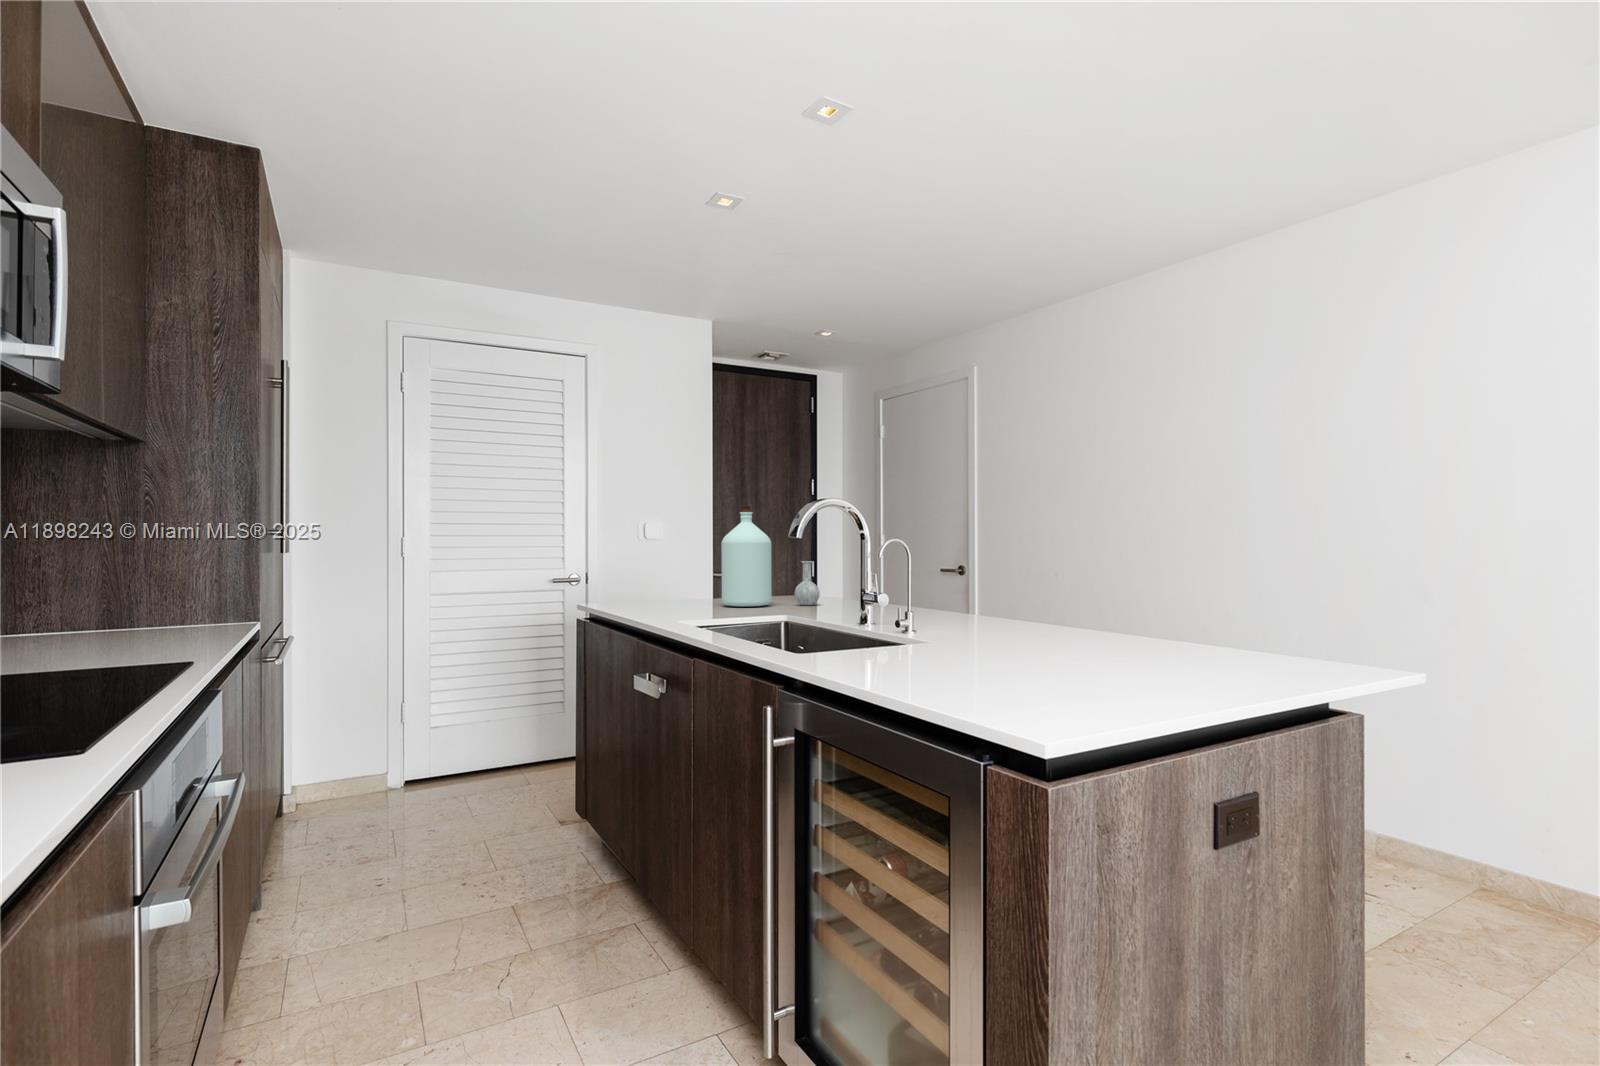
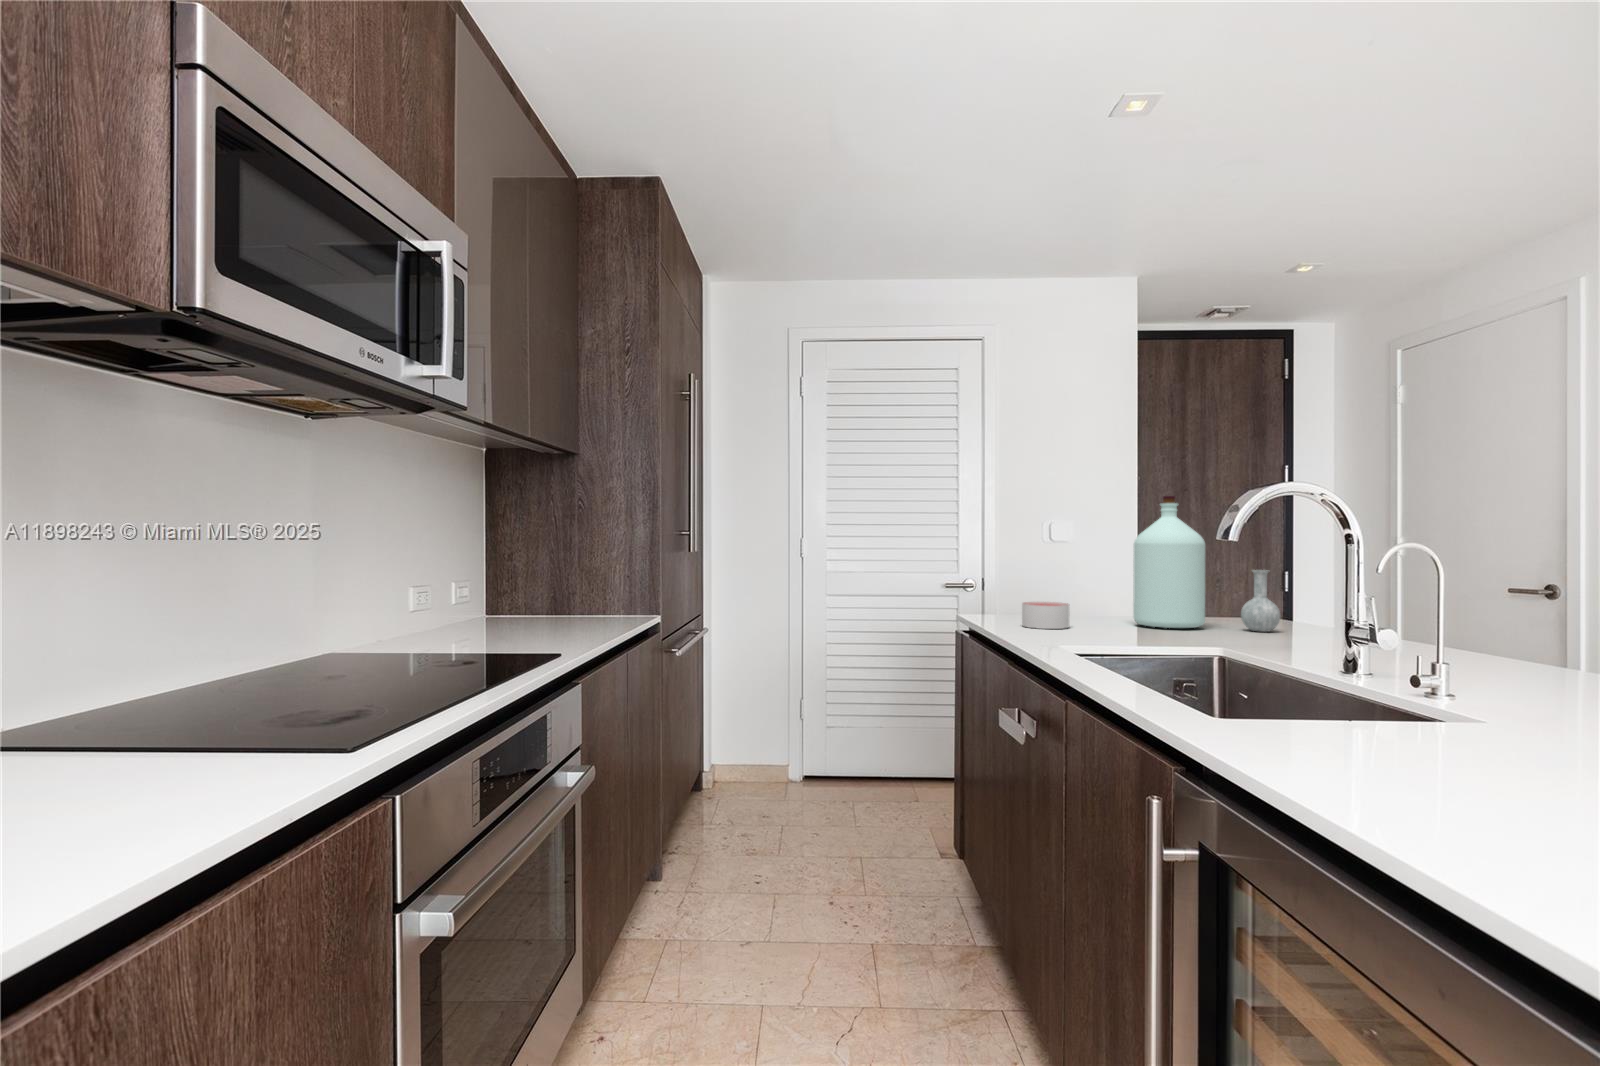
candle: none [640,591,677,612] -> present [1022,602,1070,629]

